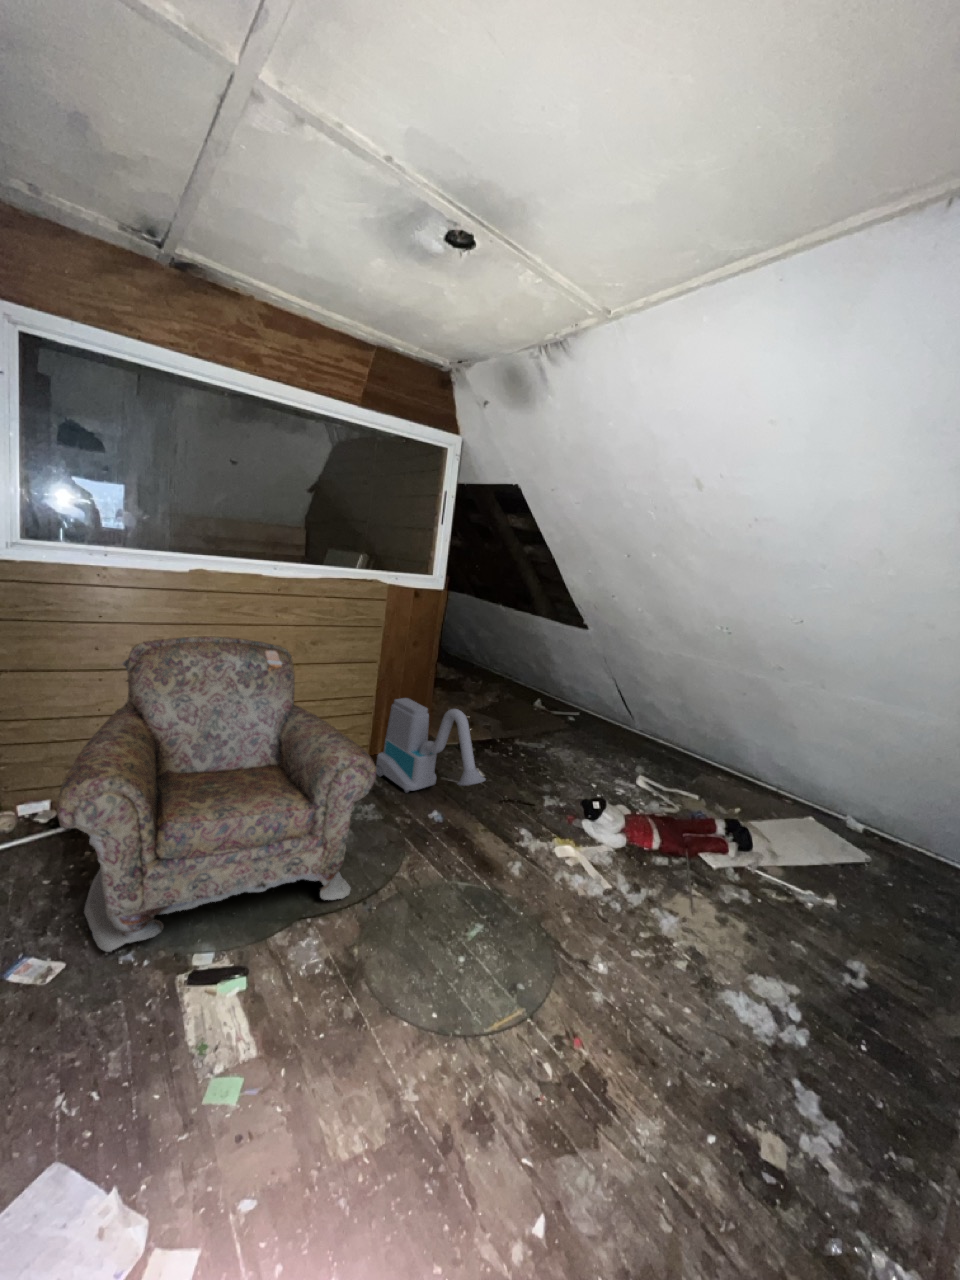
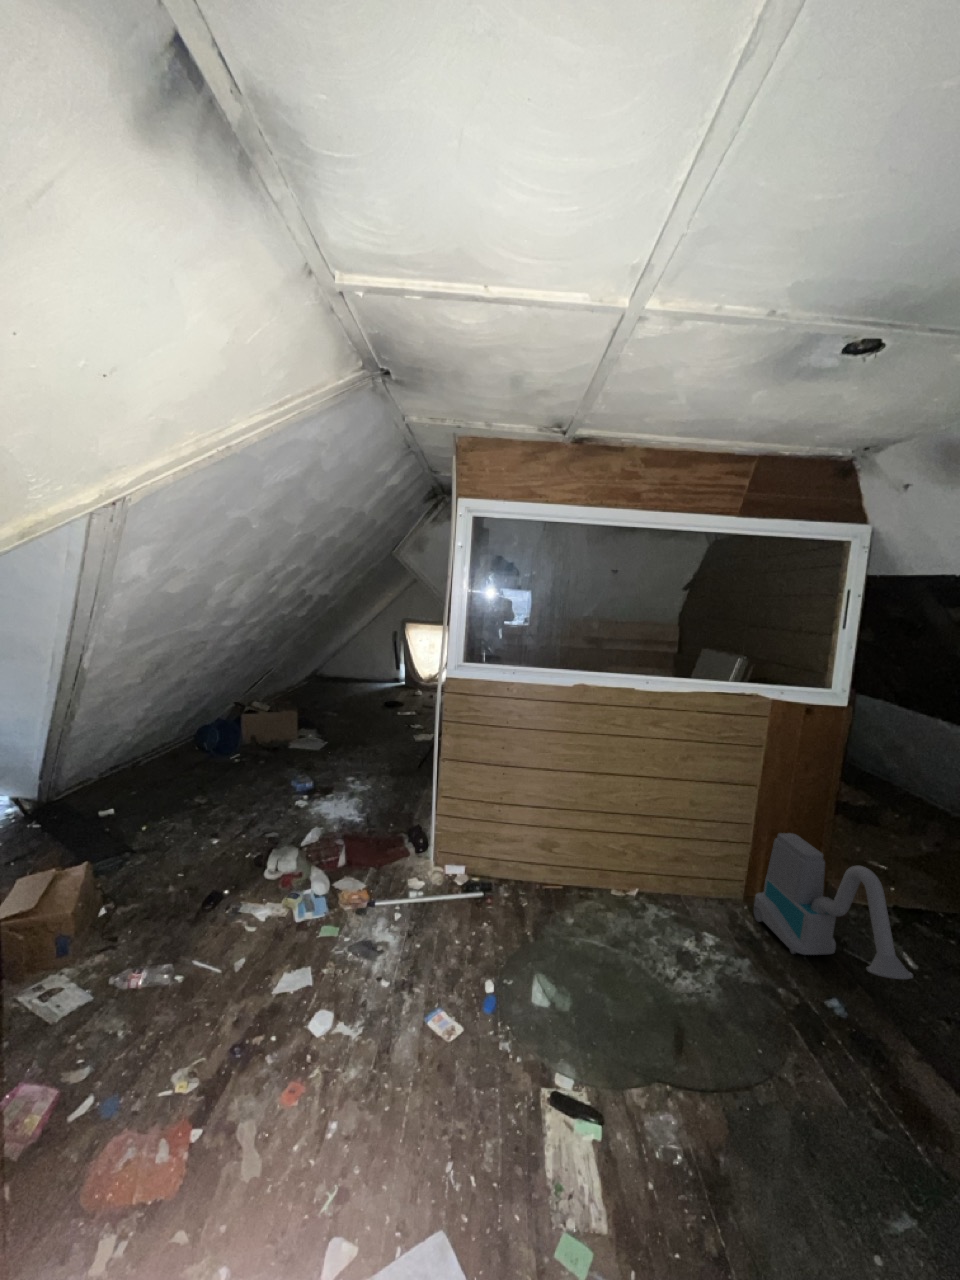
armchair: present [57,637,376,952] -> none [466,748,750,1071]

